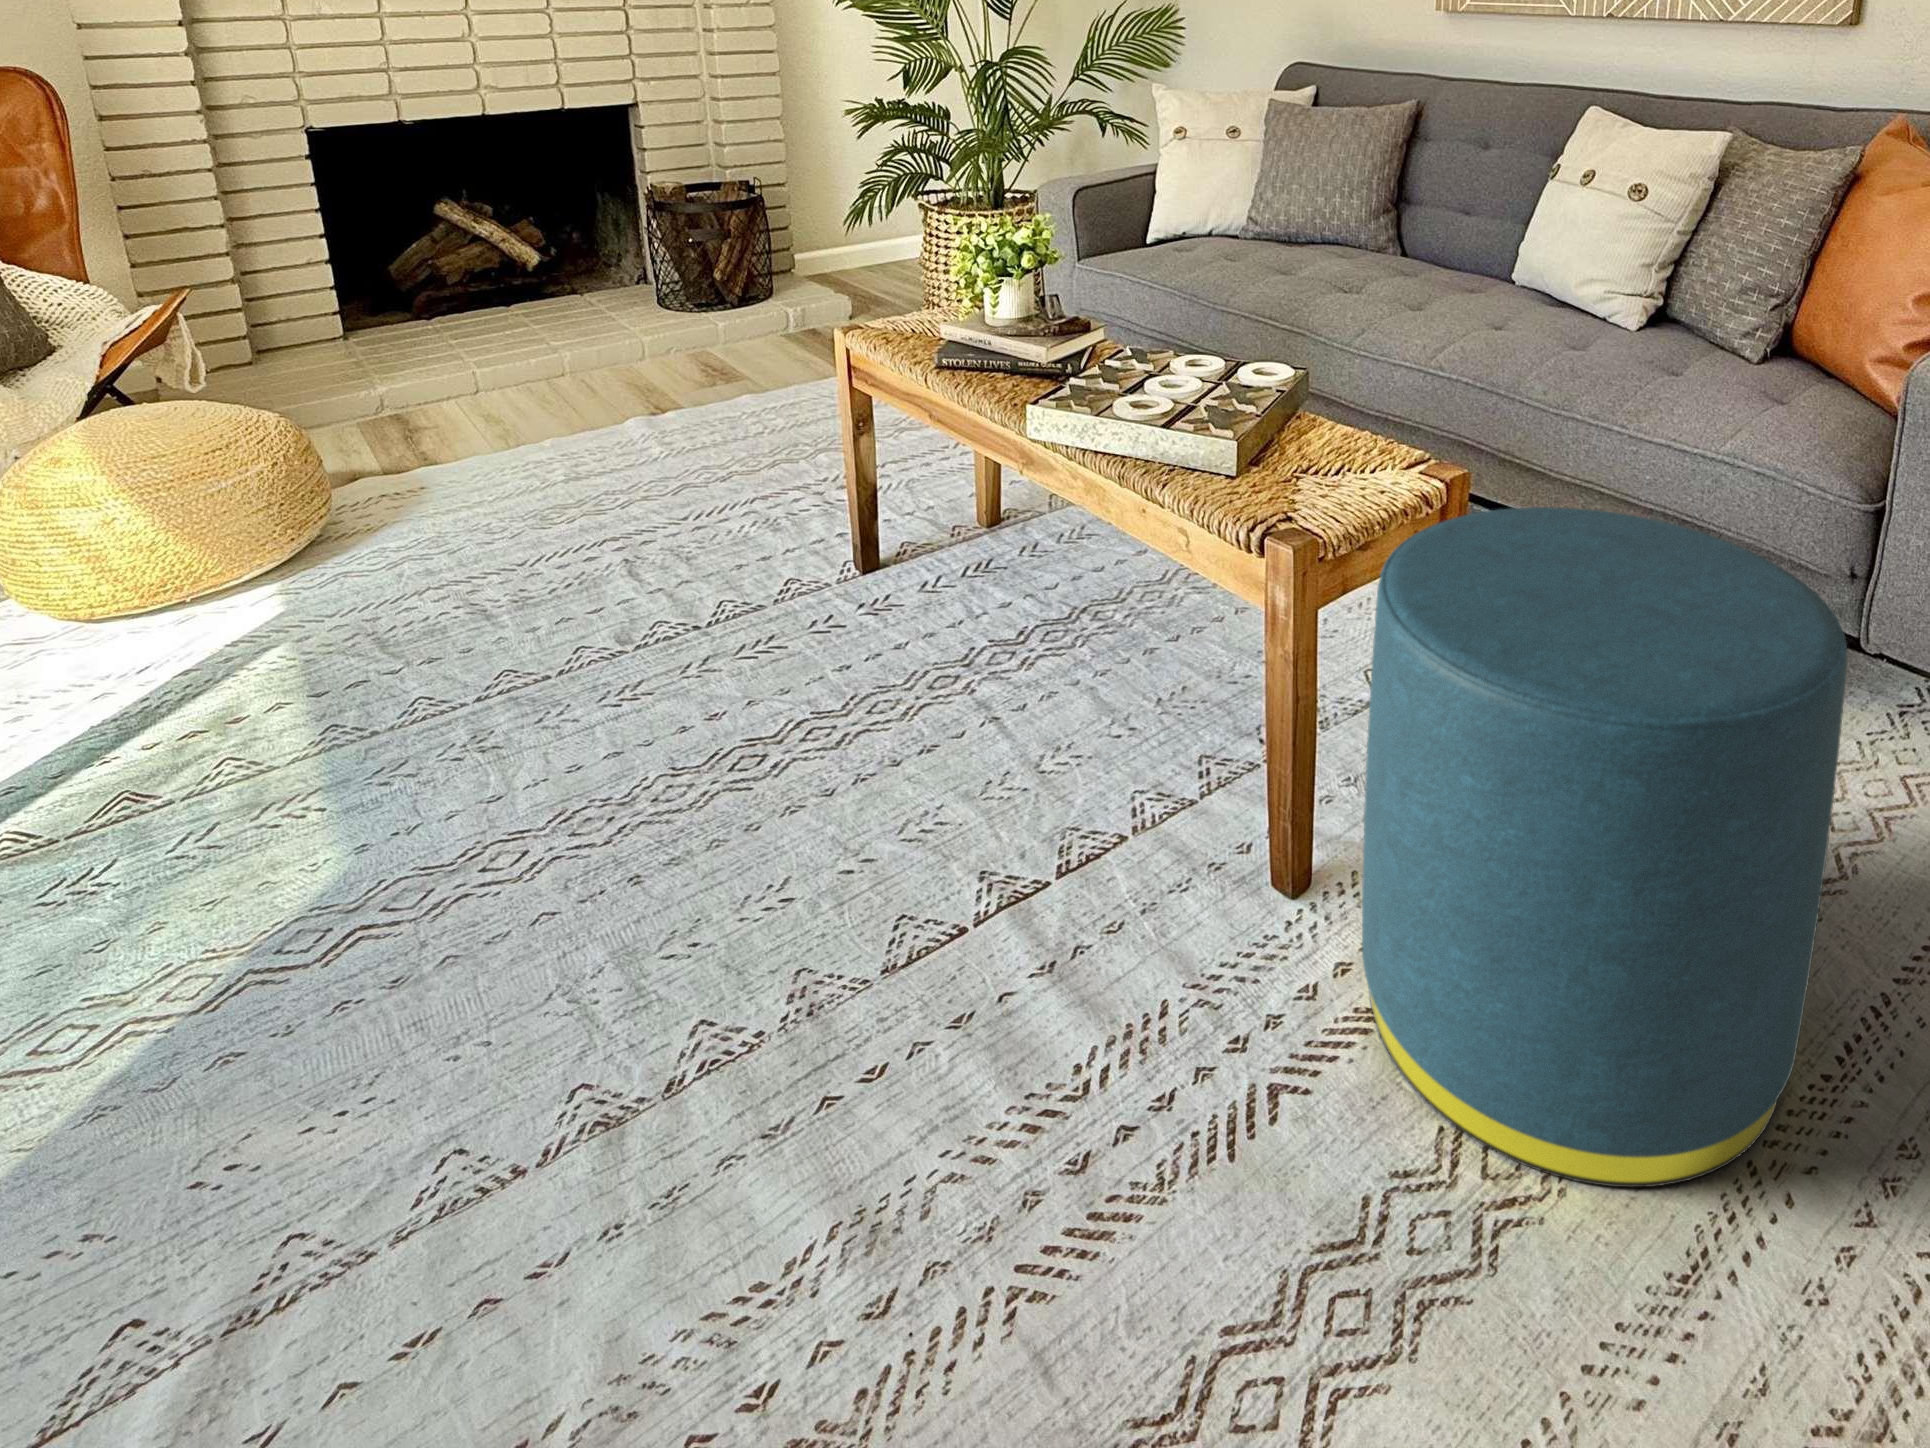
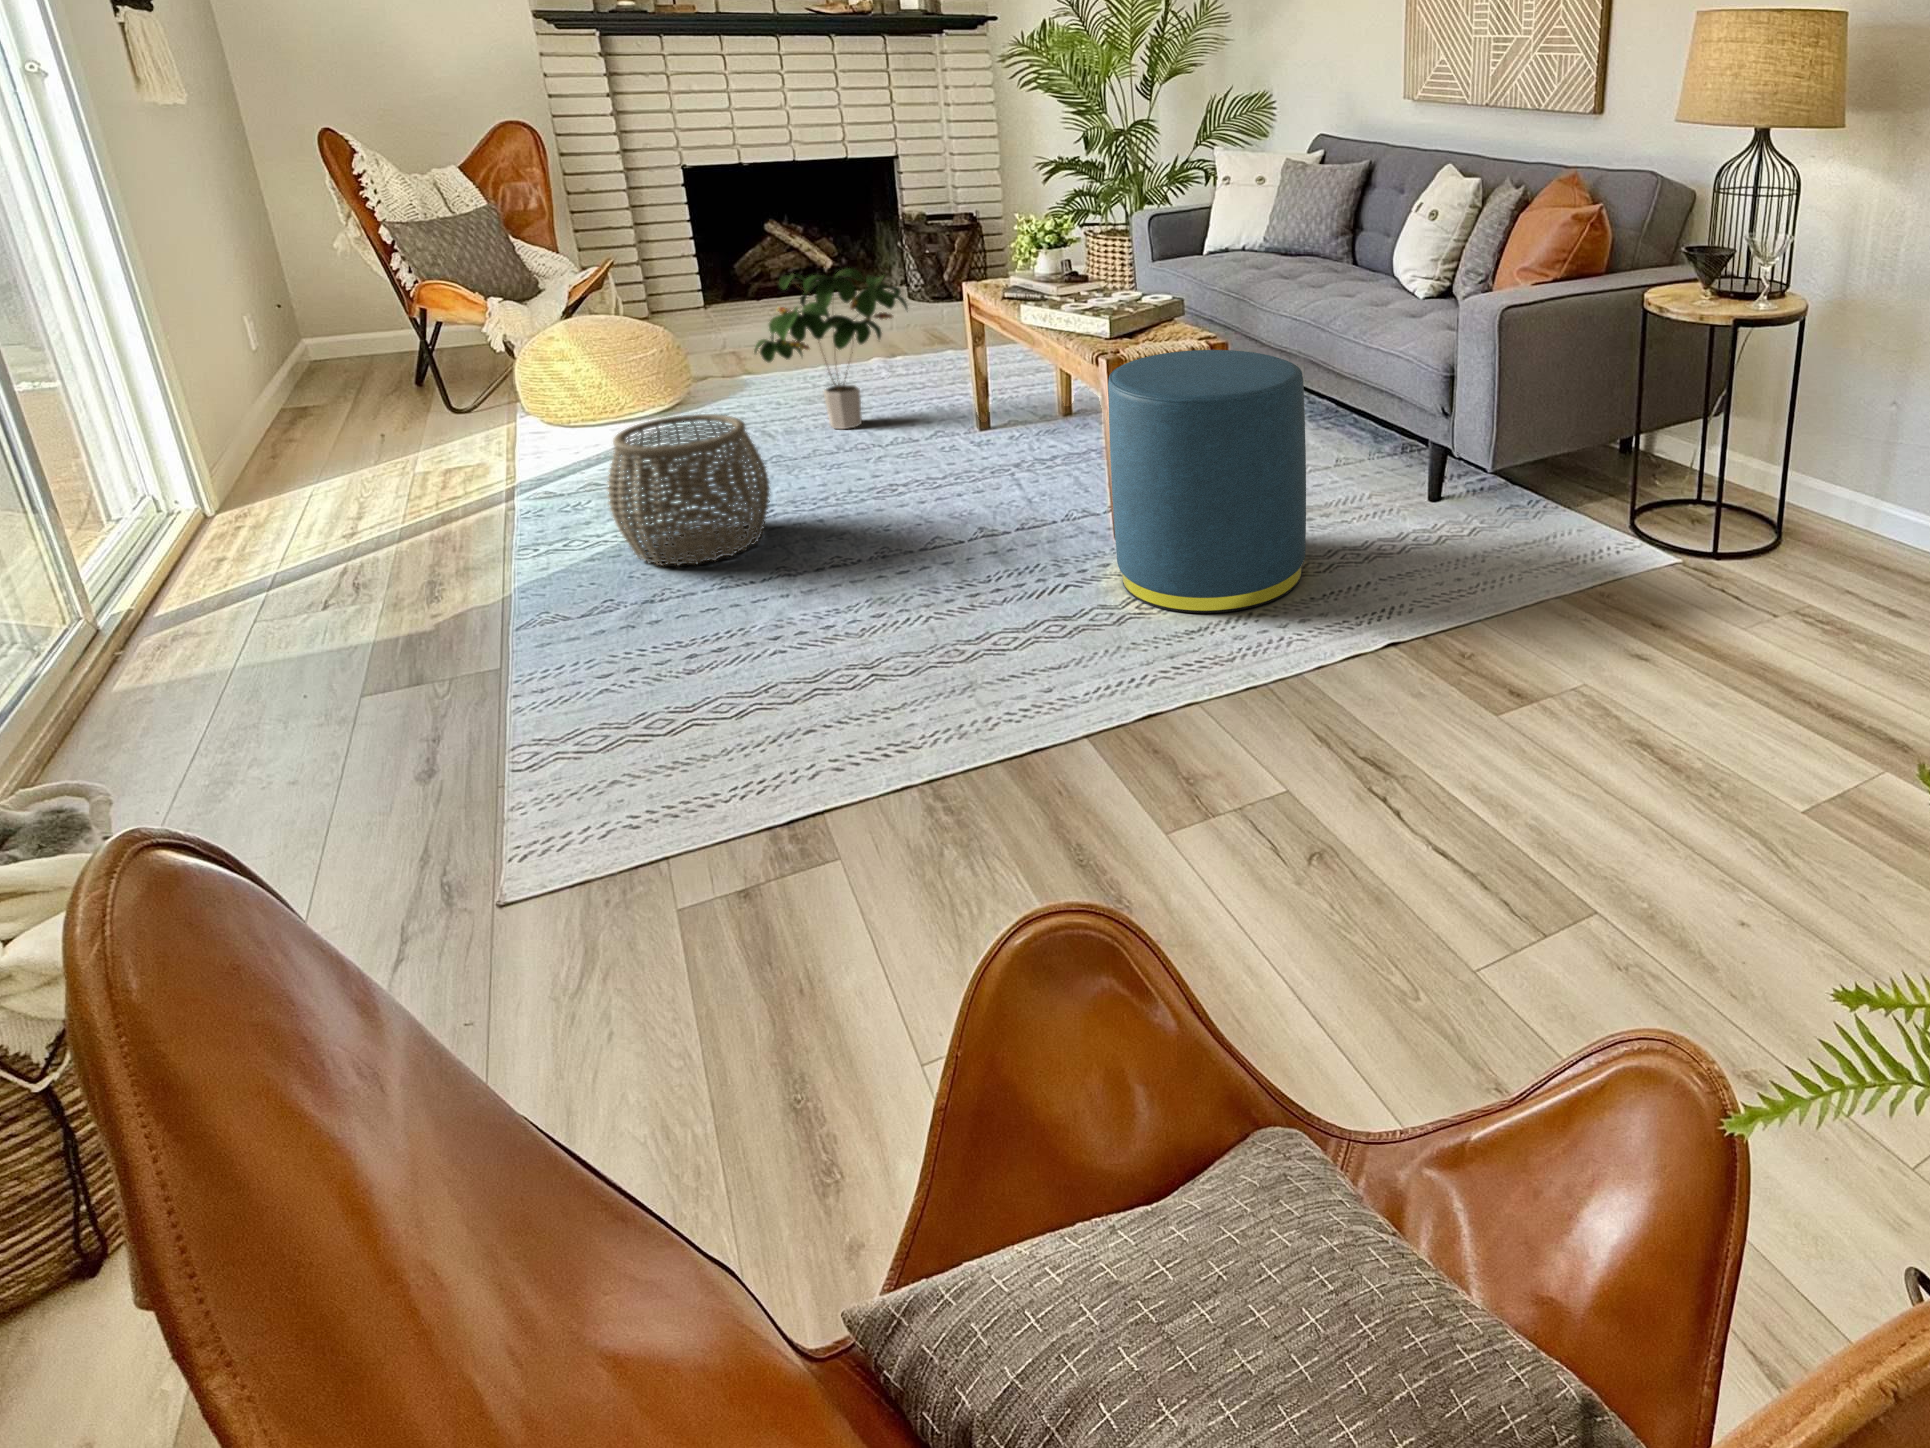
potted plant: none [453,312,737,597] -> present [754,268,908,429]
woven basket: none [132,701,537,1126] -> present [607,414,770,566]

